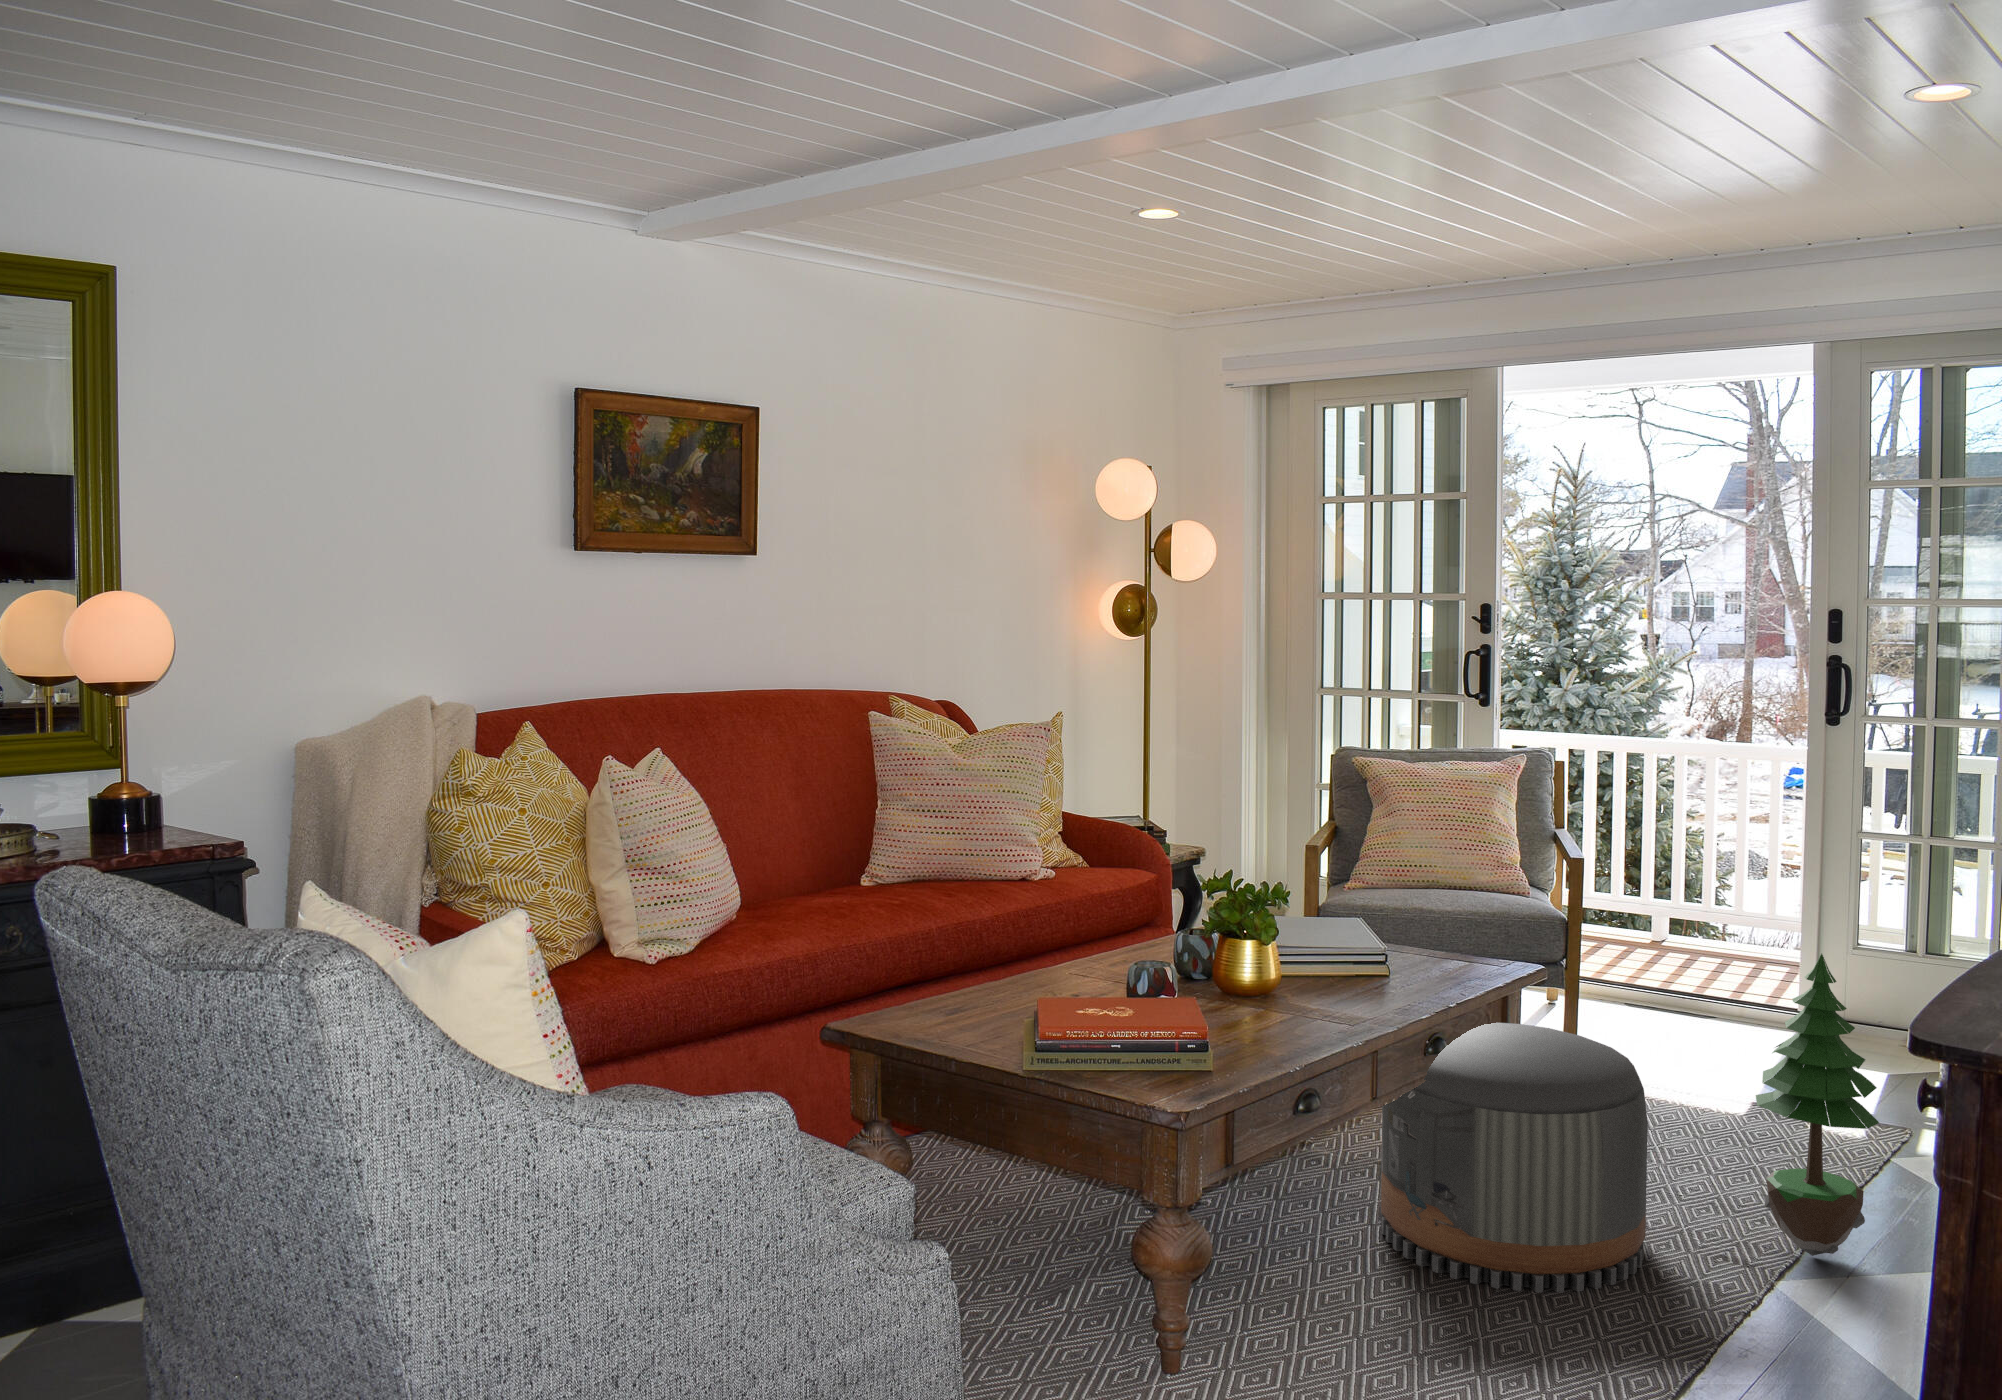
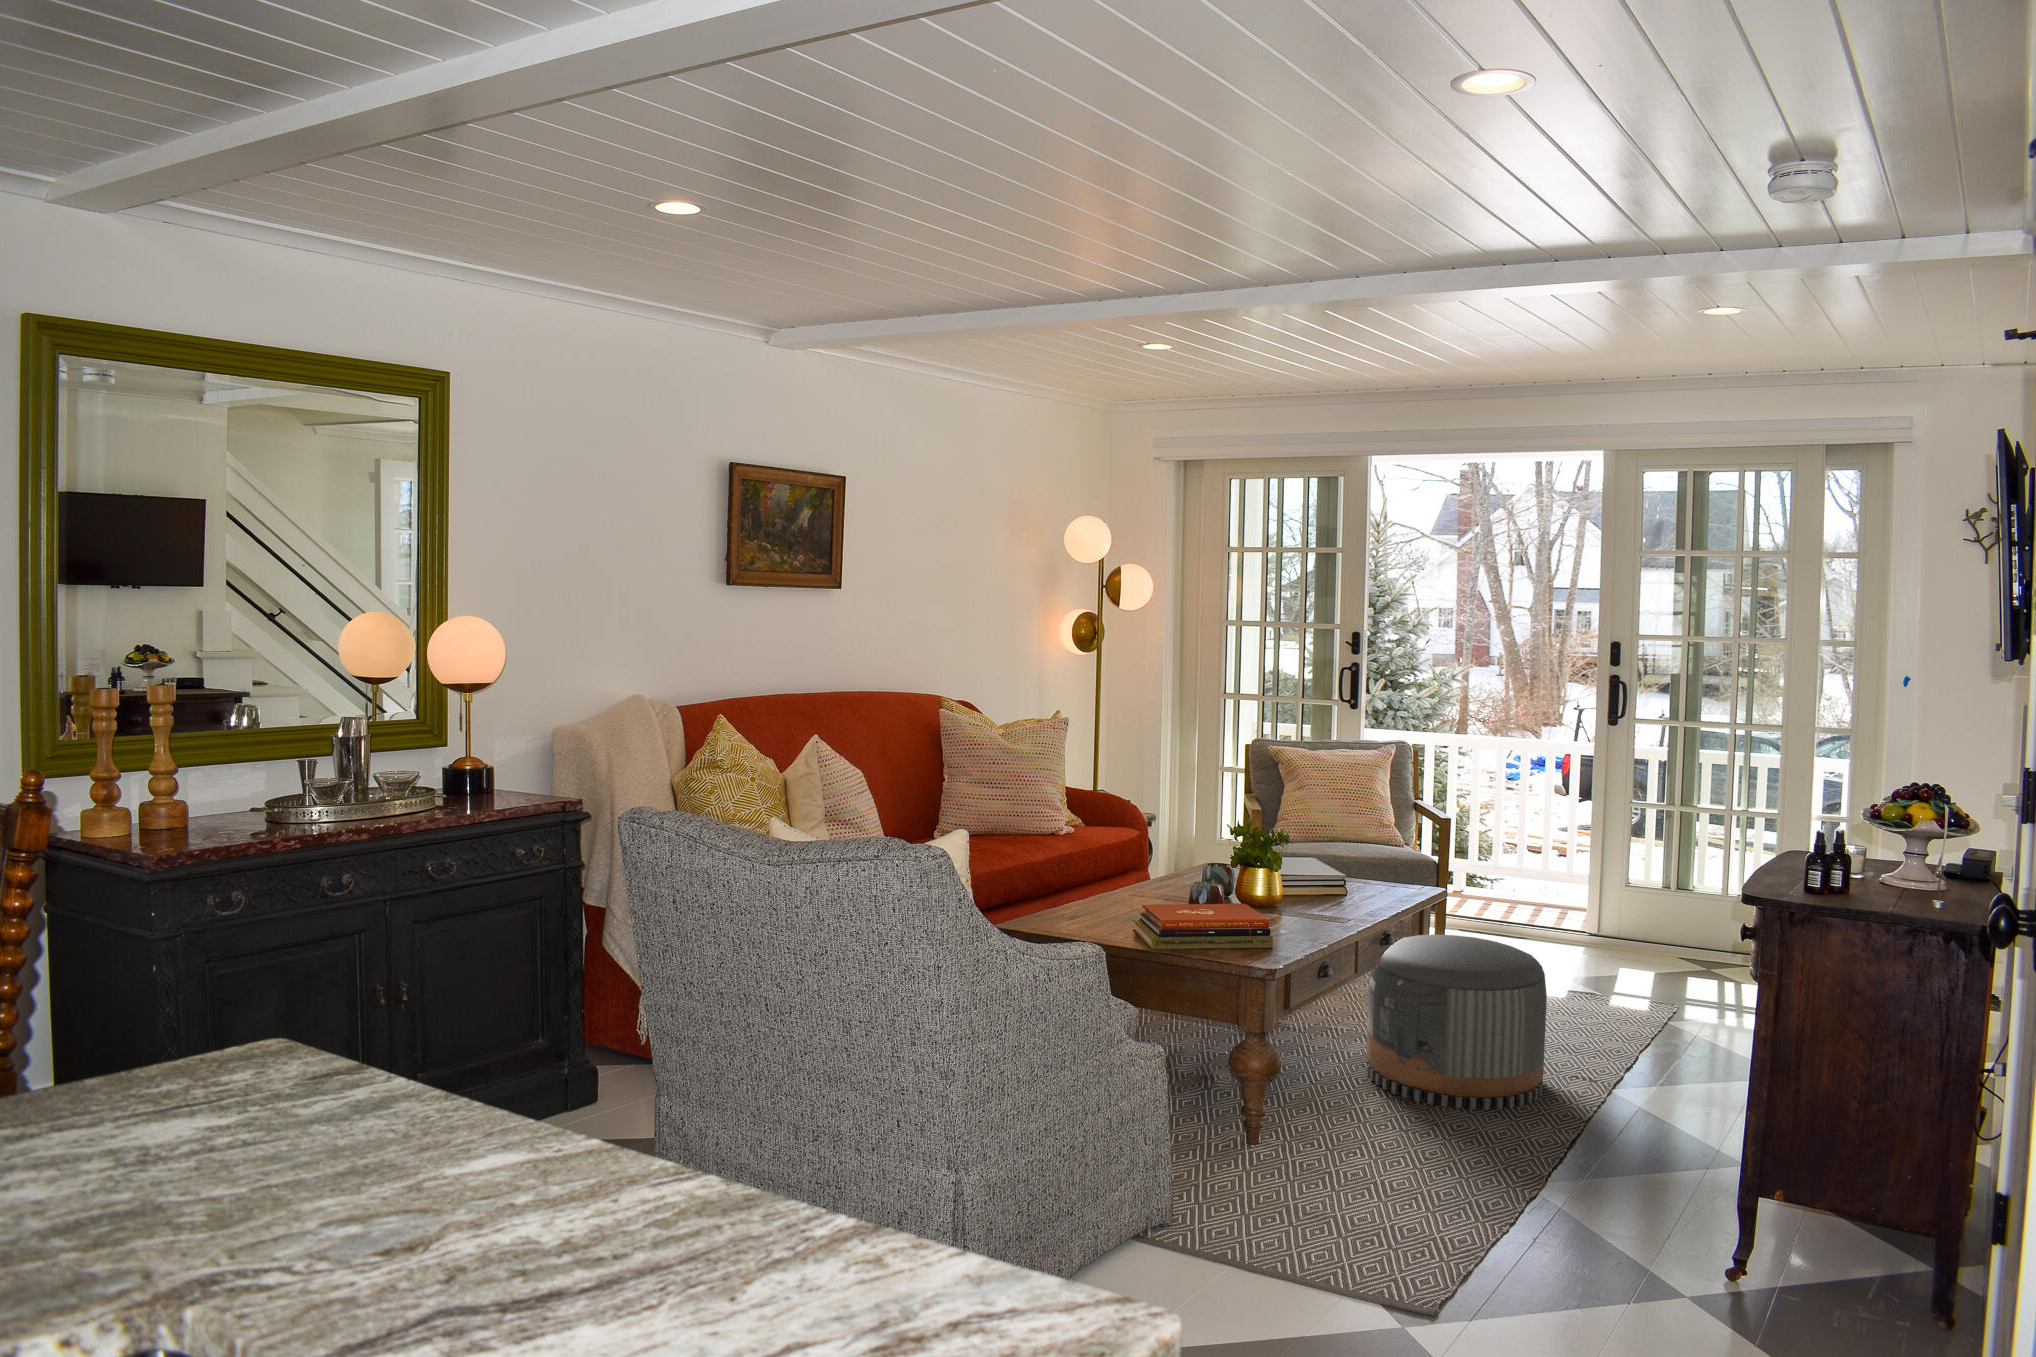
potted tree: present [1756,953,1879,1256] -> none [1608,882,1687,1081]

